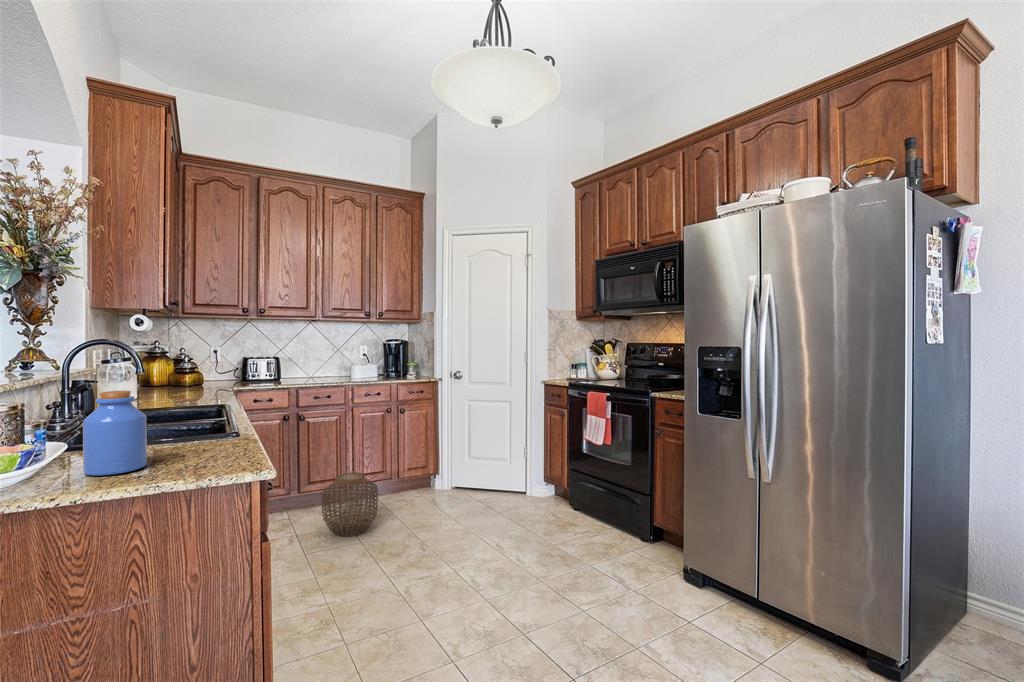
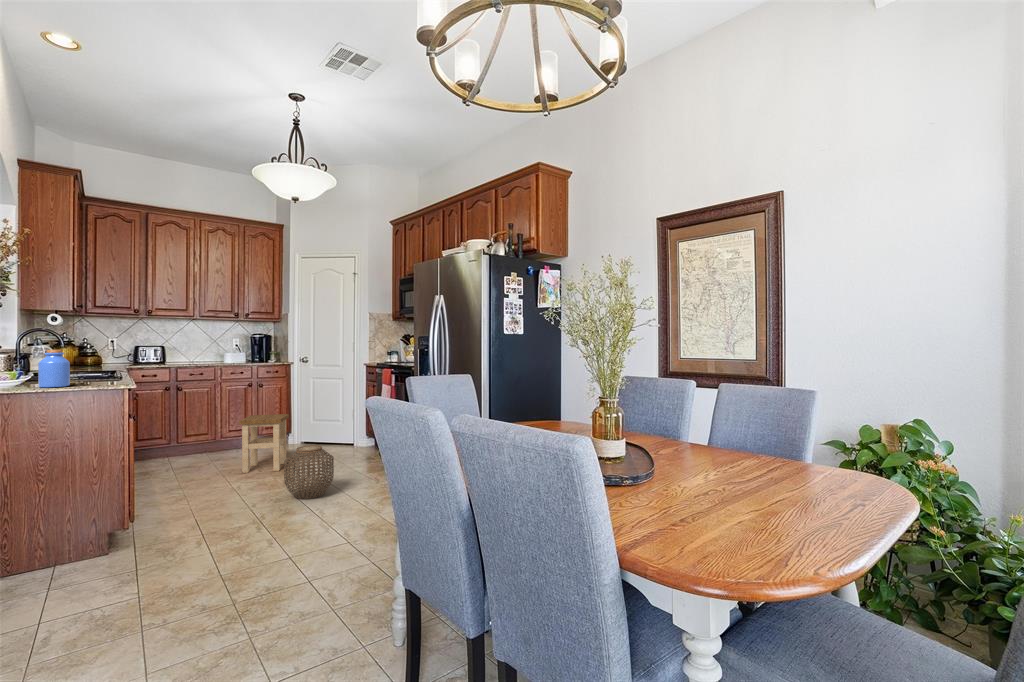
stool: none [393,459,453,552] -> present [239,414,289,473]
woven basket: present [322,472,378,537] -> present [284,445,334,499]

